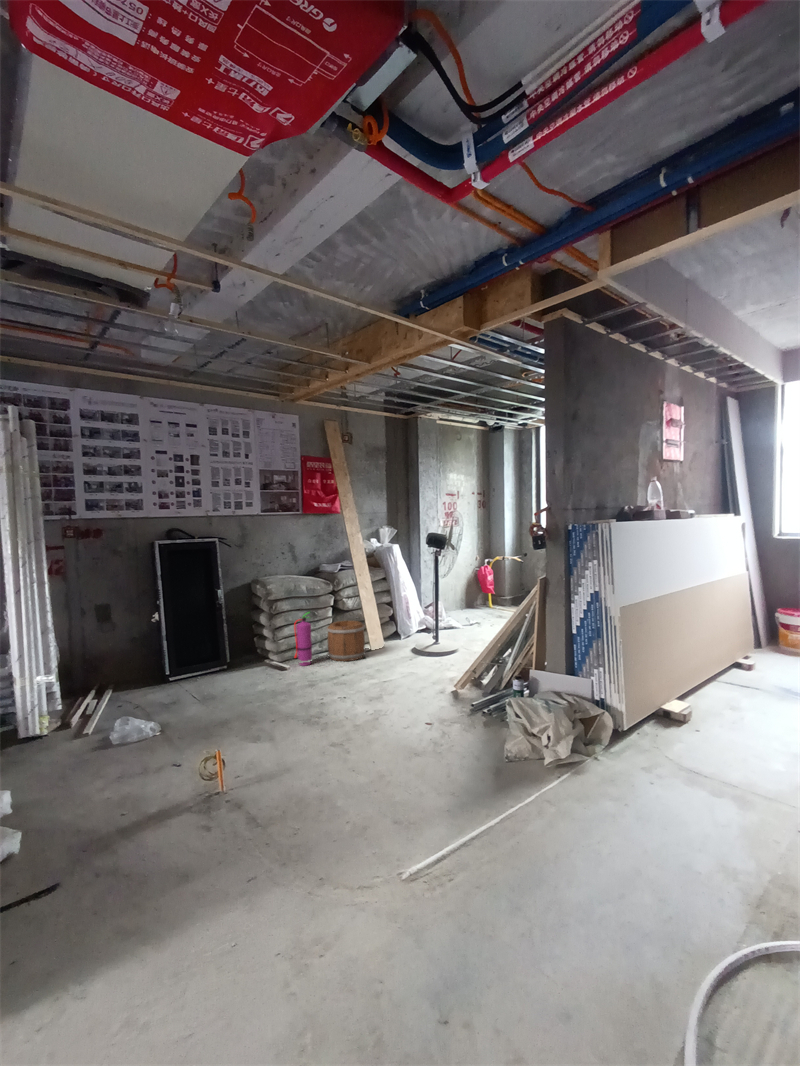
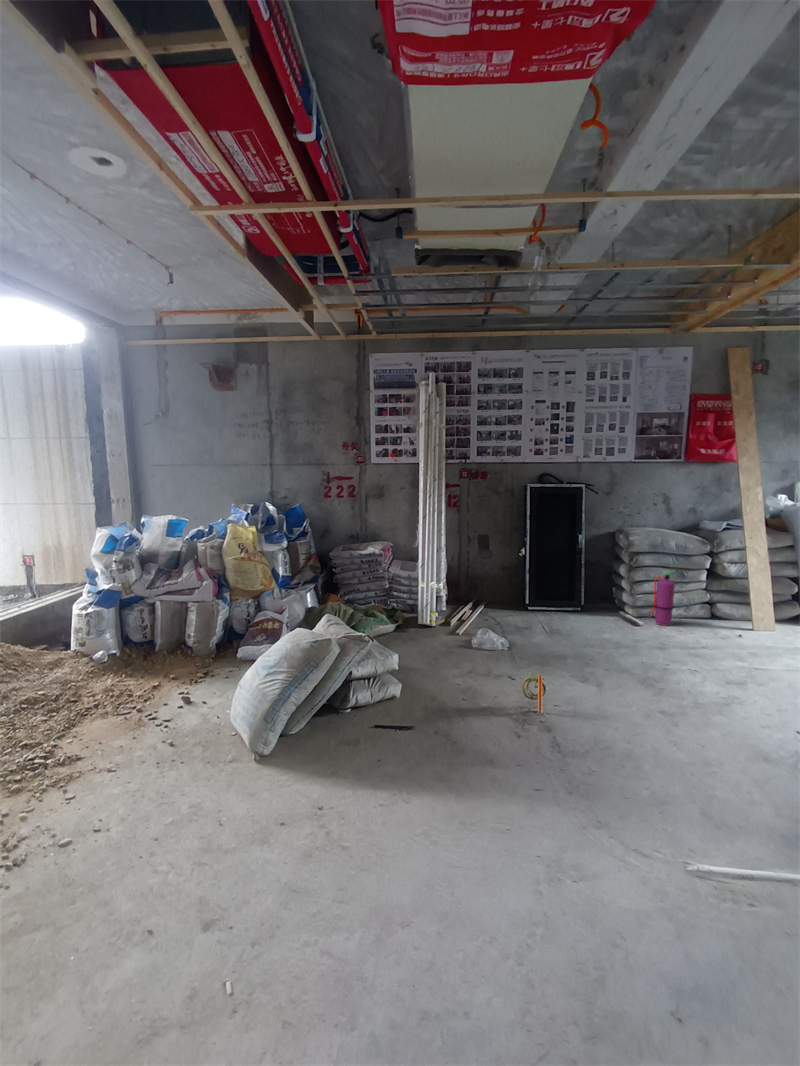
bucket: present [327,620,366,661] -> none [692,587,747,634]

